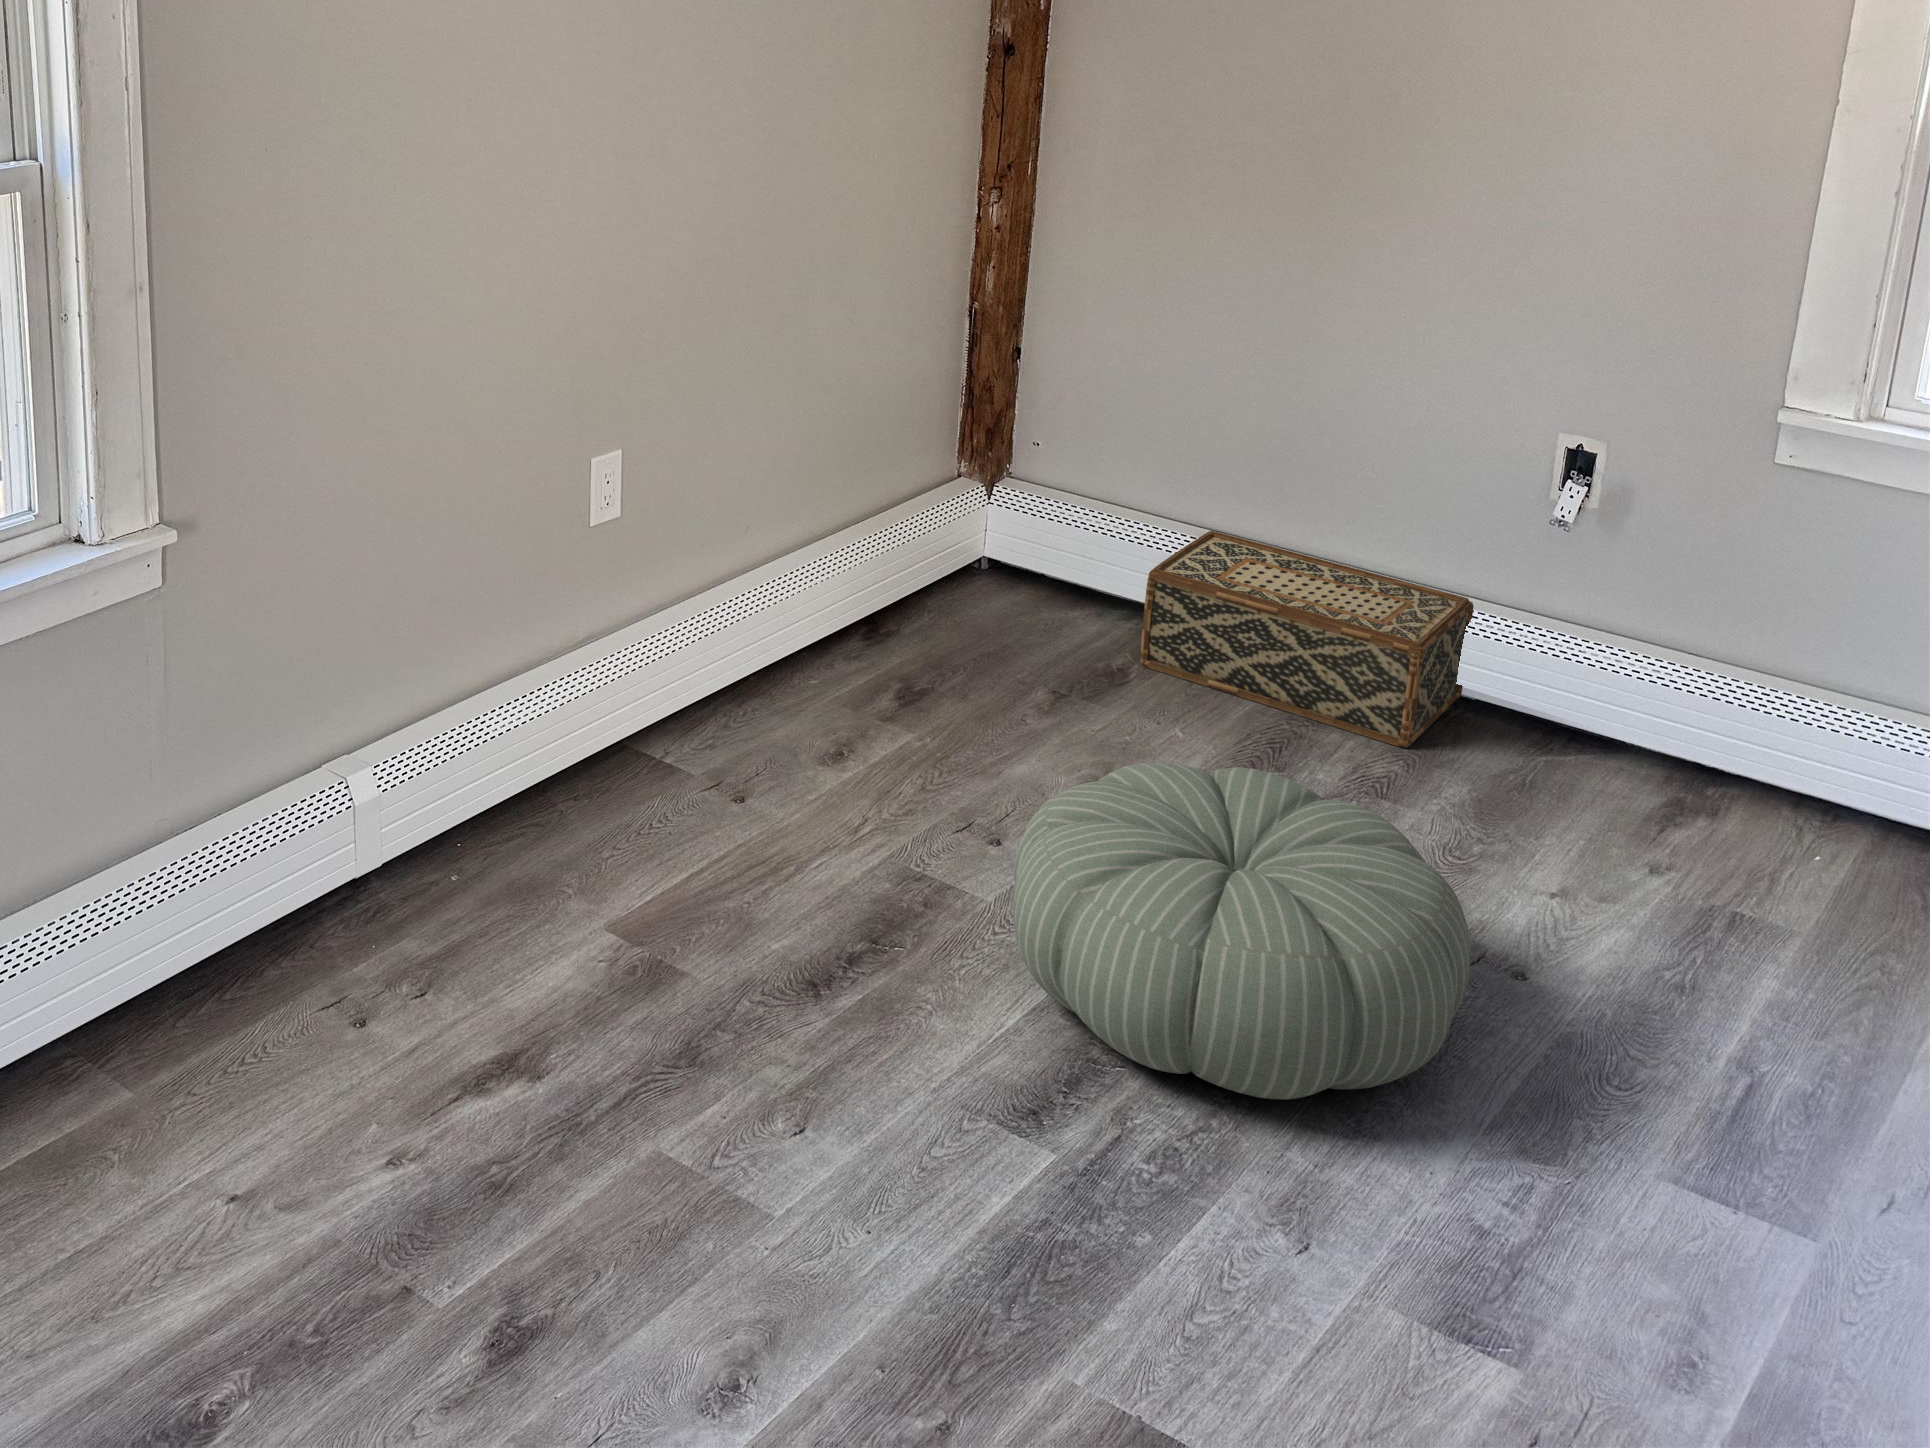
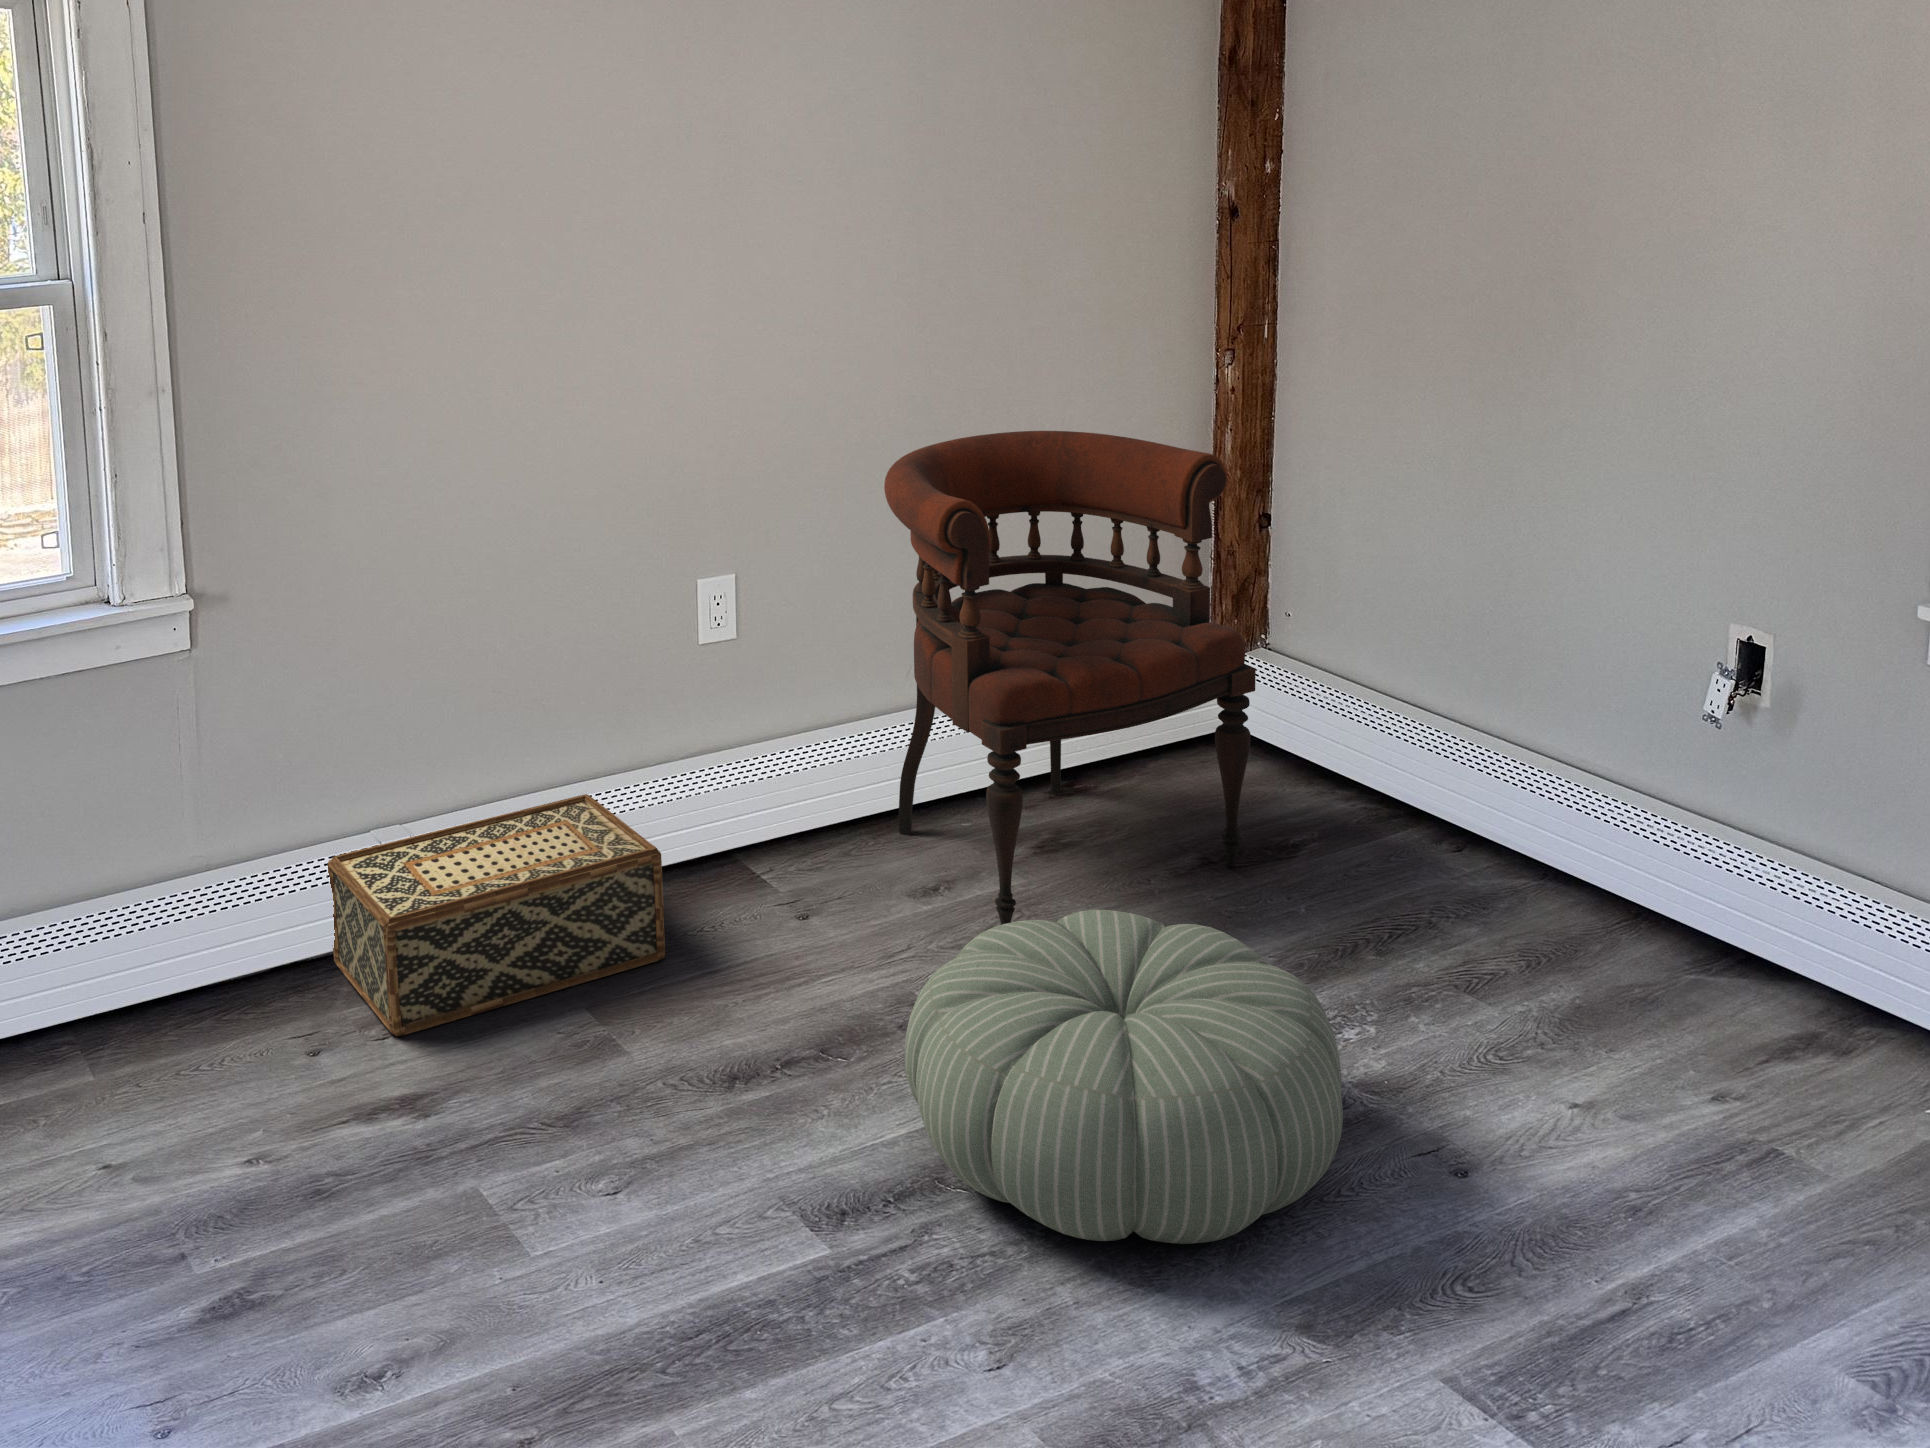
armchair: none [758,279,1122,789] -> present [884,431,1256,925]
woven basket: present [1140,531,1474,748] -> present [327,794,665,1036]

